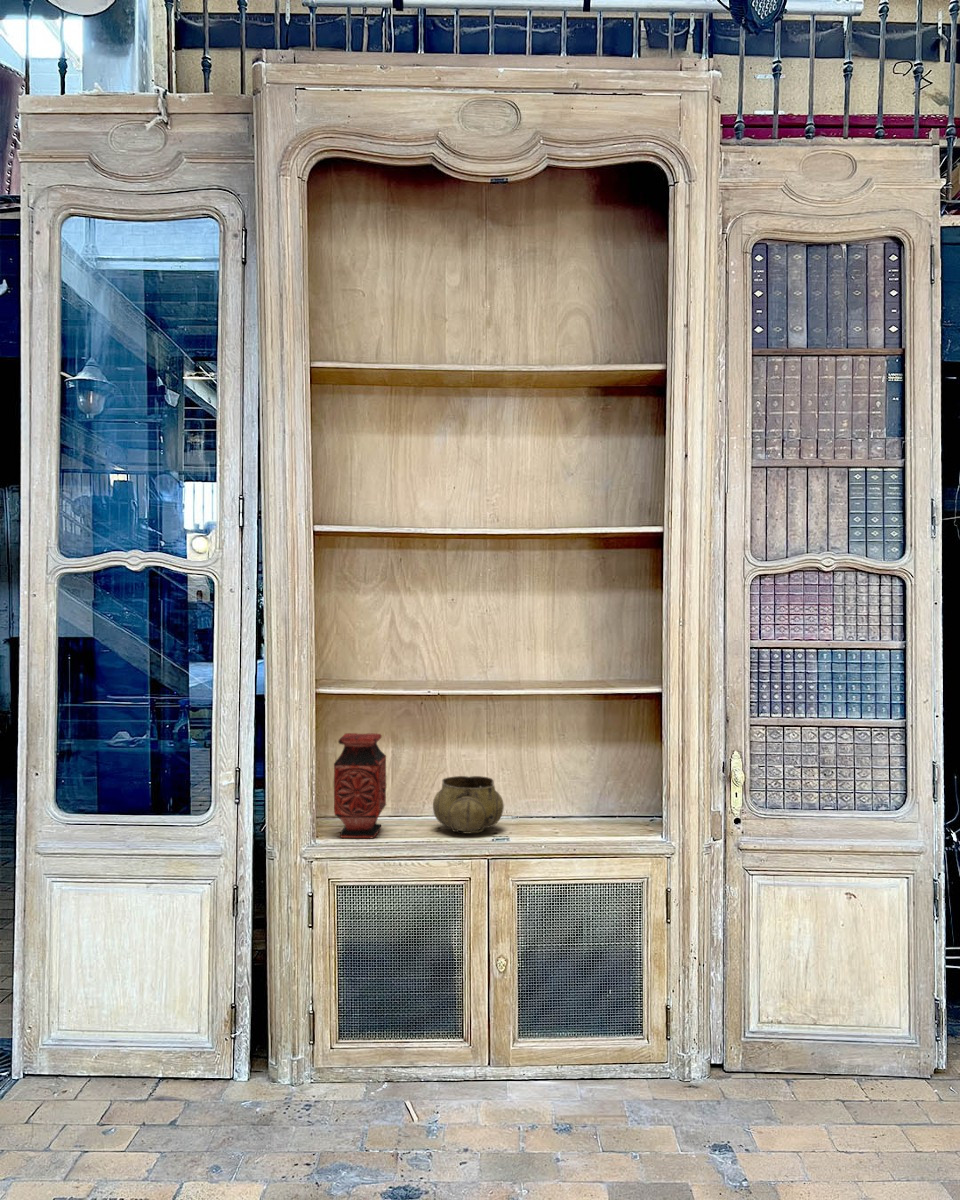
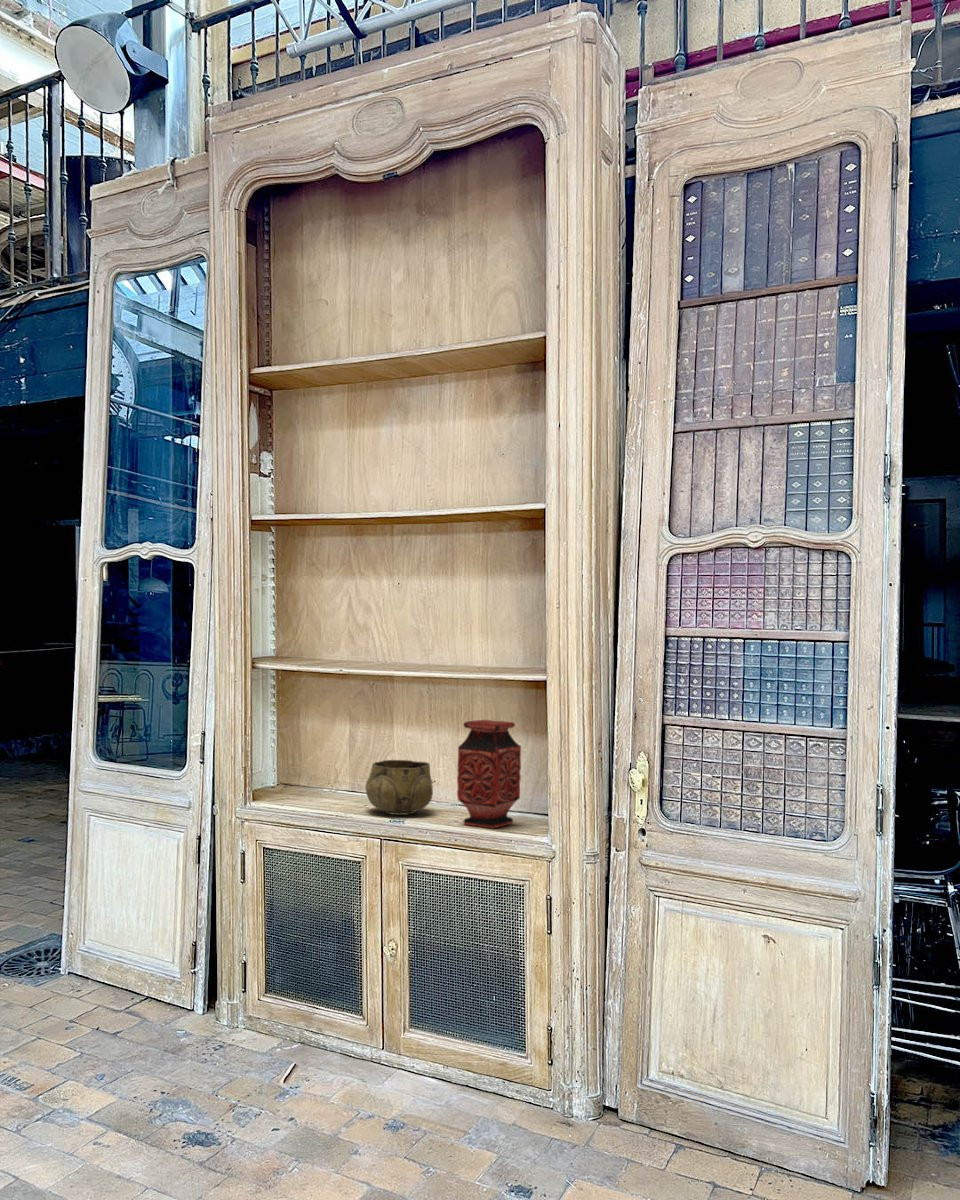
vase: present [334,733,386,838] -> present [457,720,521,829]

